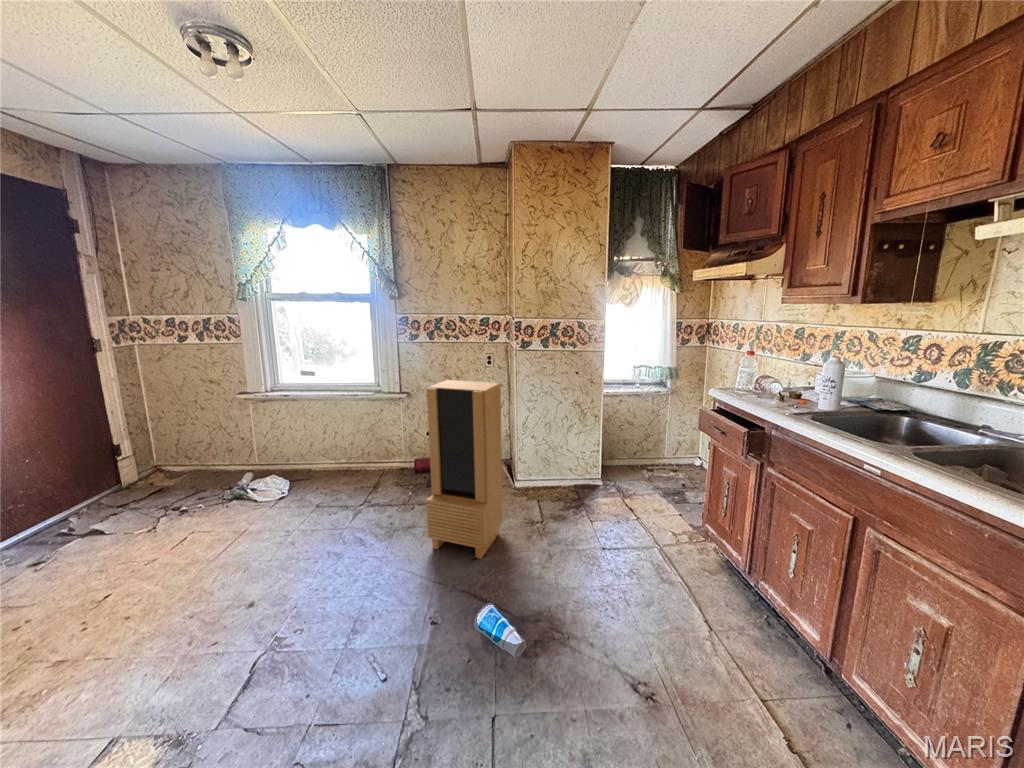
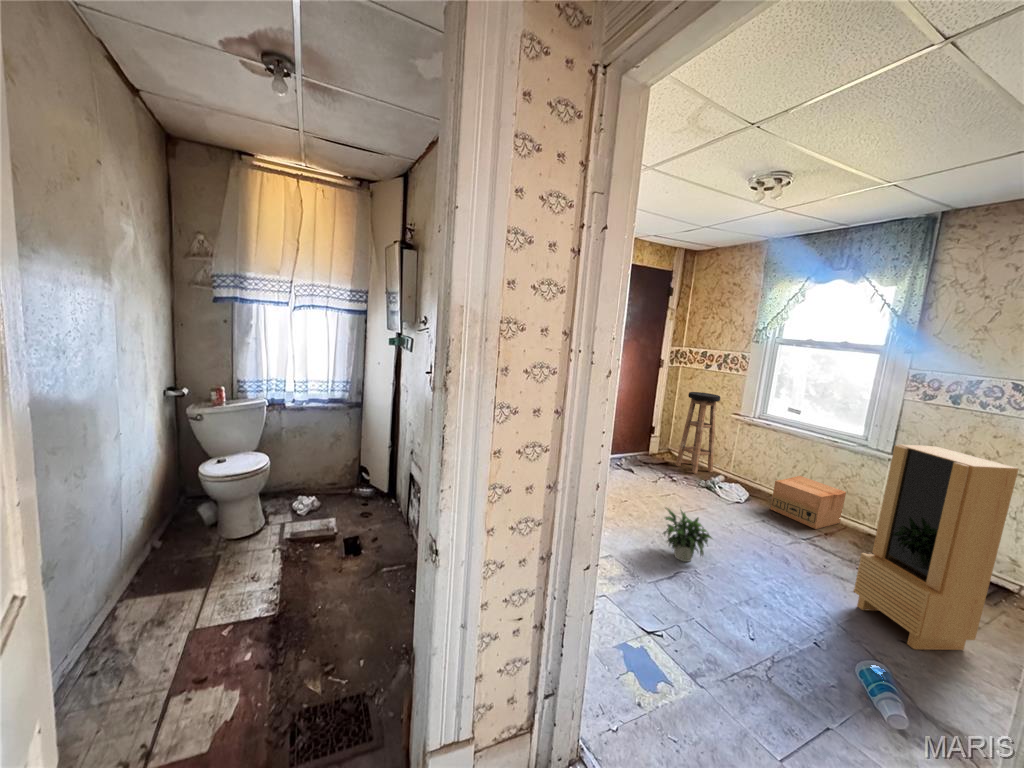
bar stool: none [164,375,234,487] -> present [676,392,720,474]
cardboard box: none [315,440,379,489] -> present [770,476,846,529]
potted plant: none [193,560,286,640] -> present [663,509,712,562]

